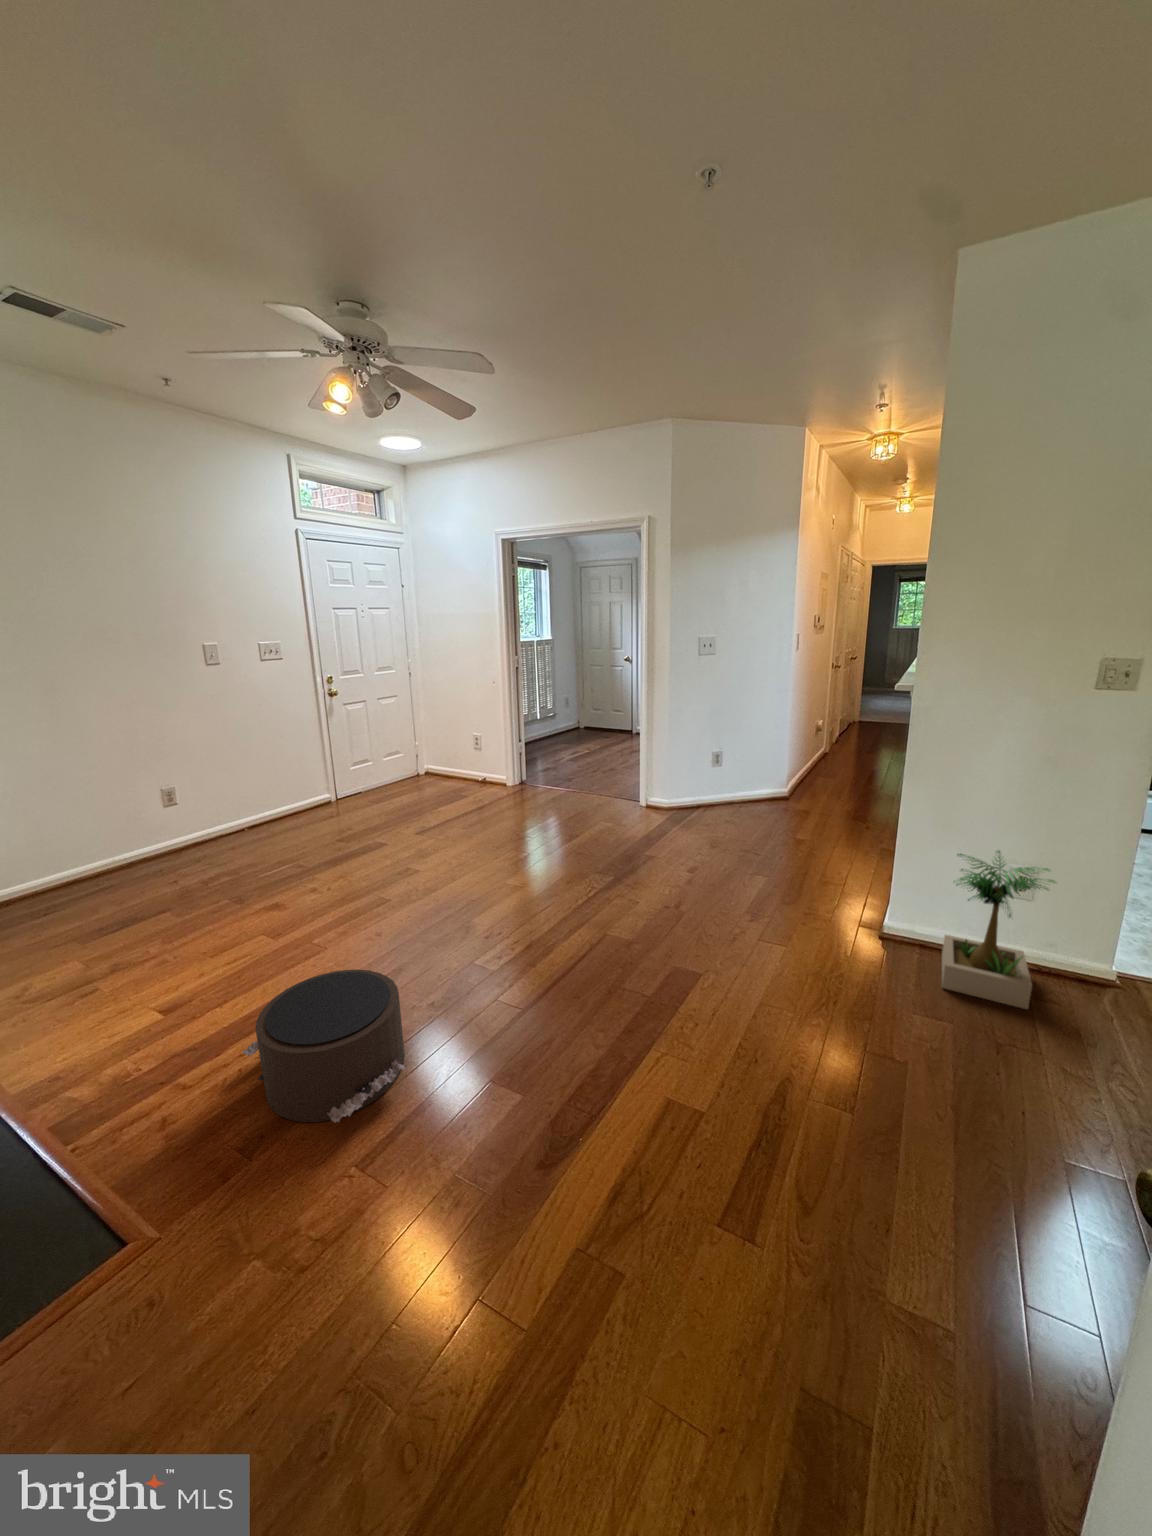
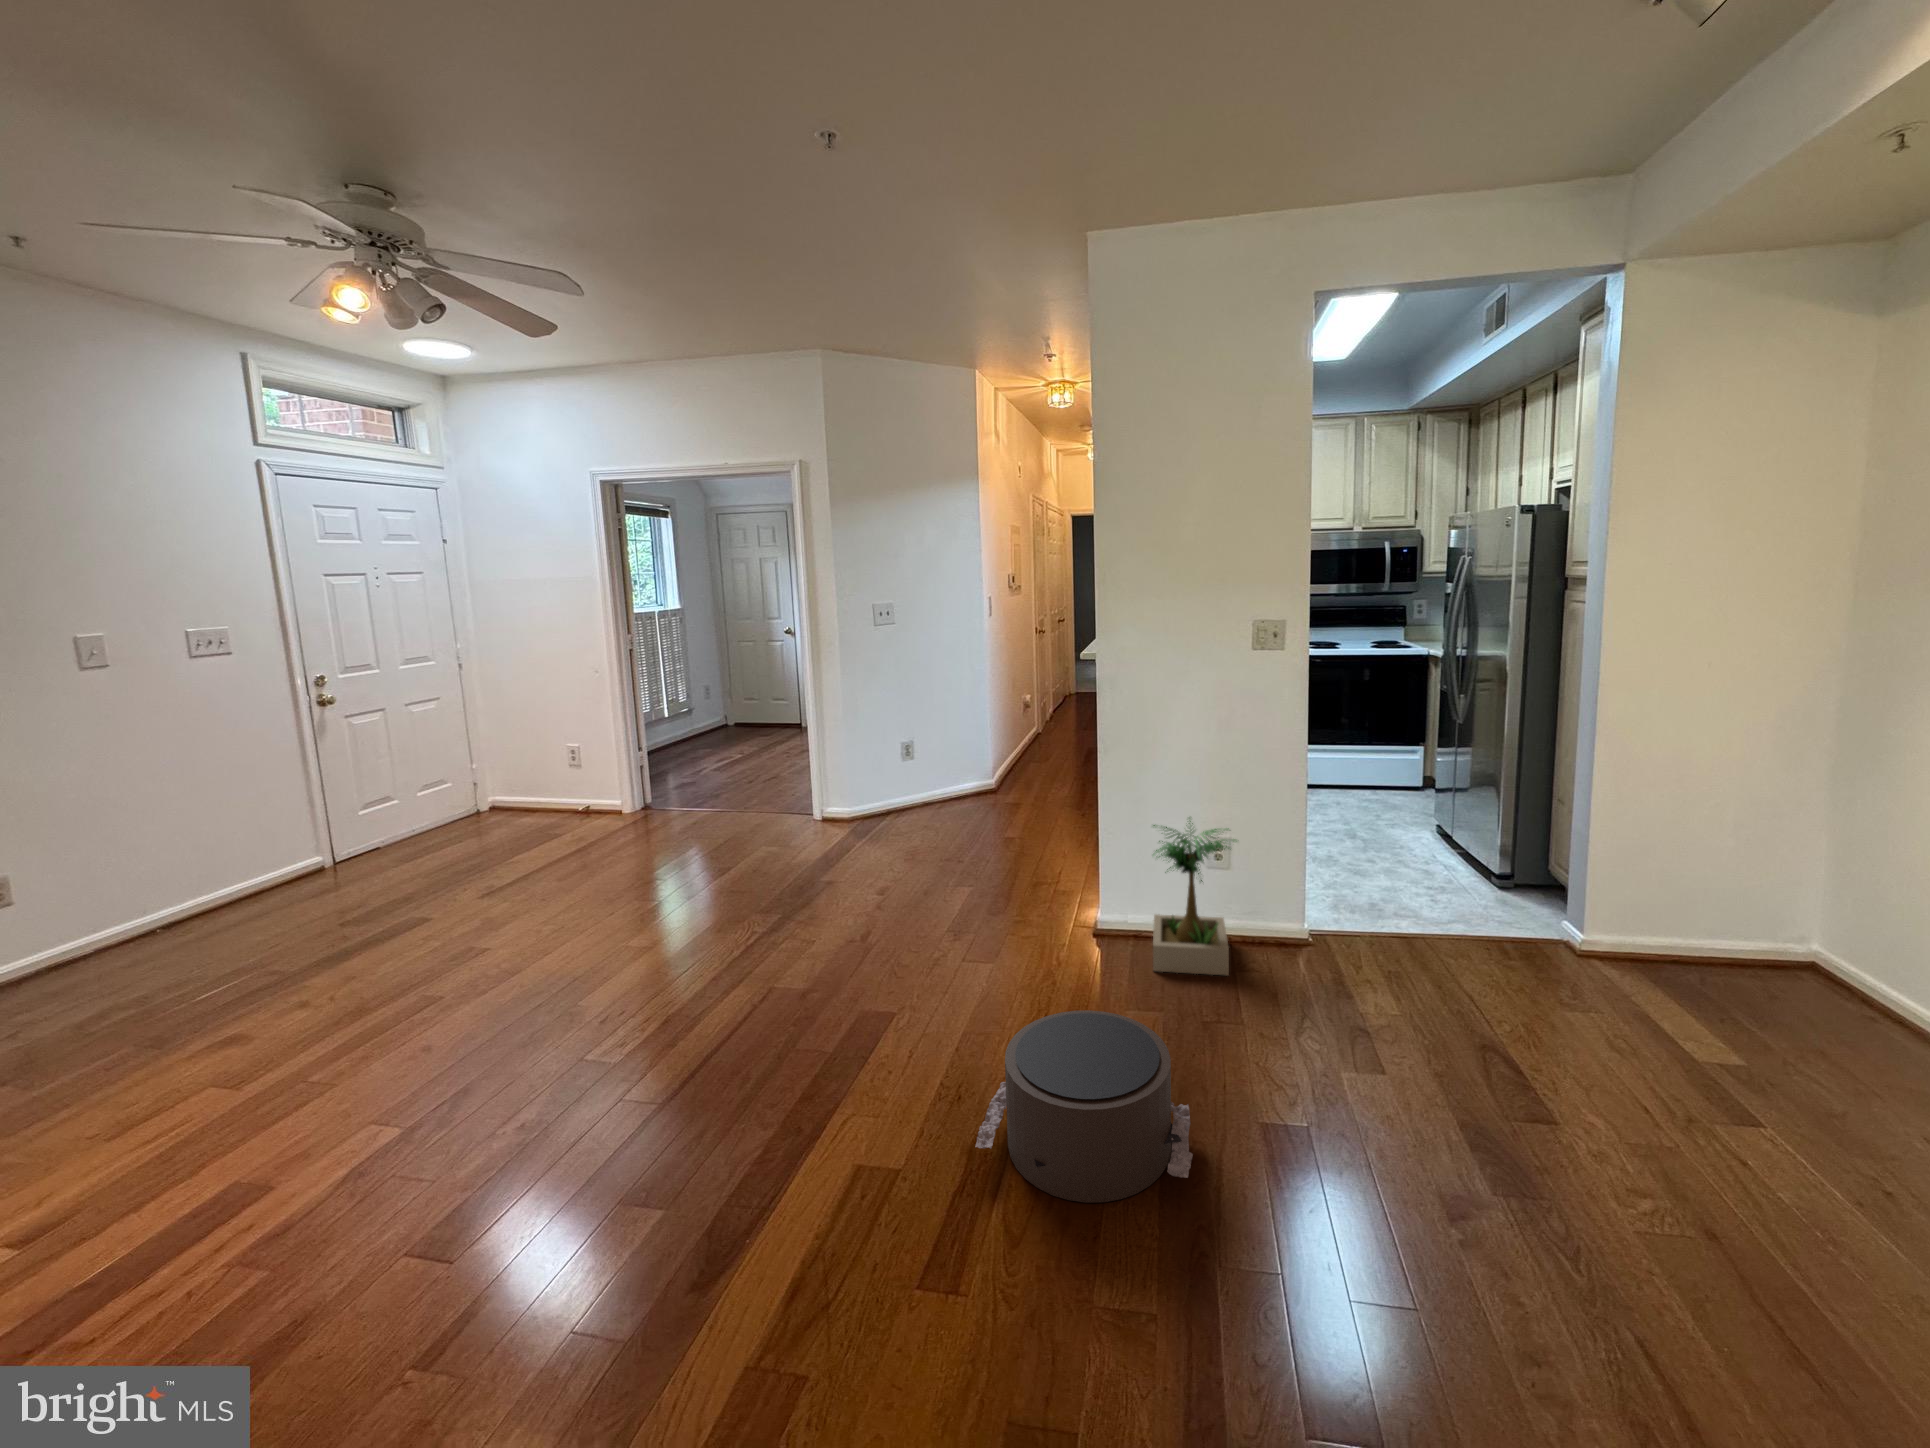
pouf: present [242,970,407,1123] -> present [975,1010,1193,1203]

